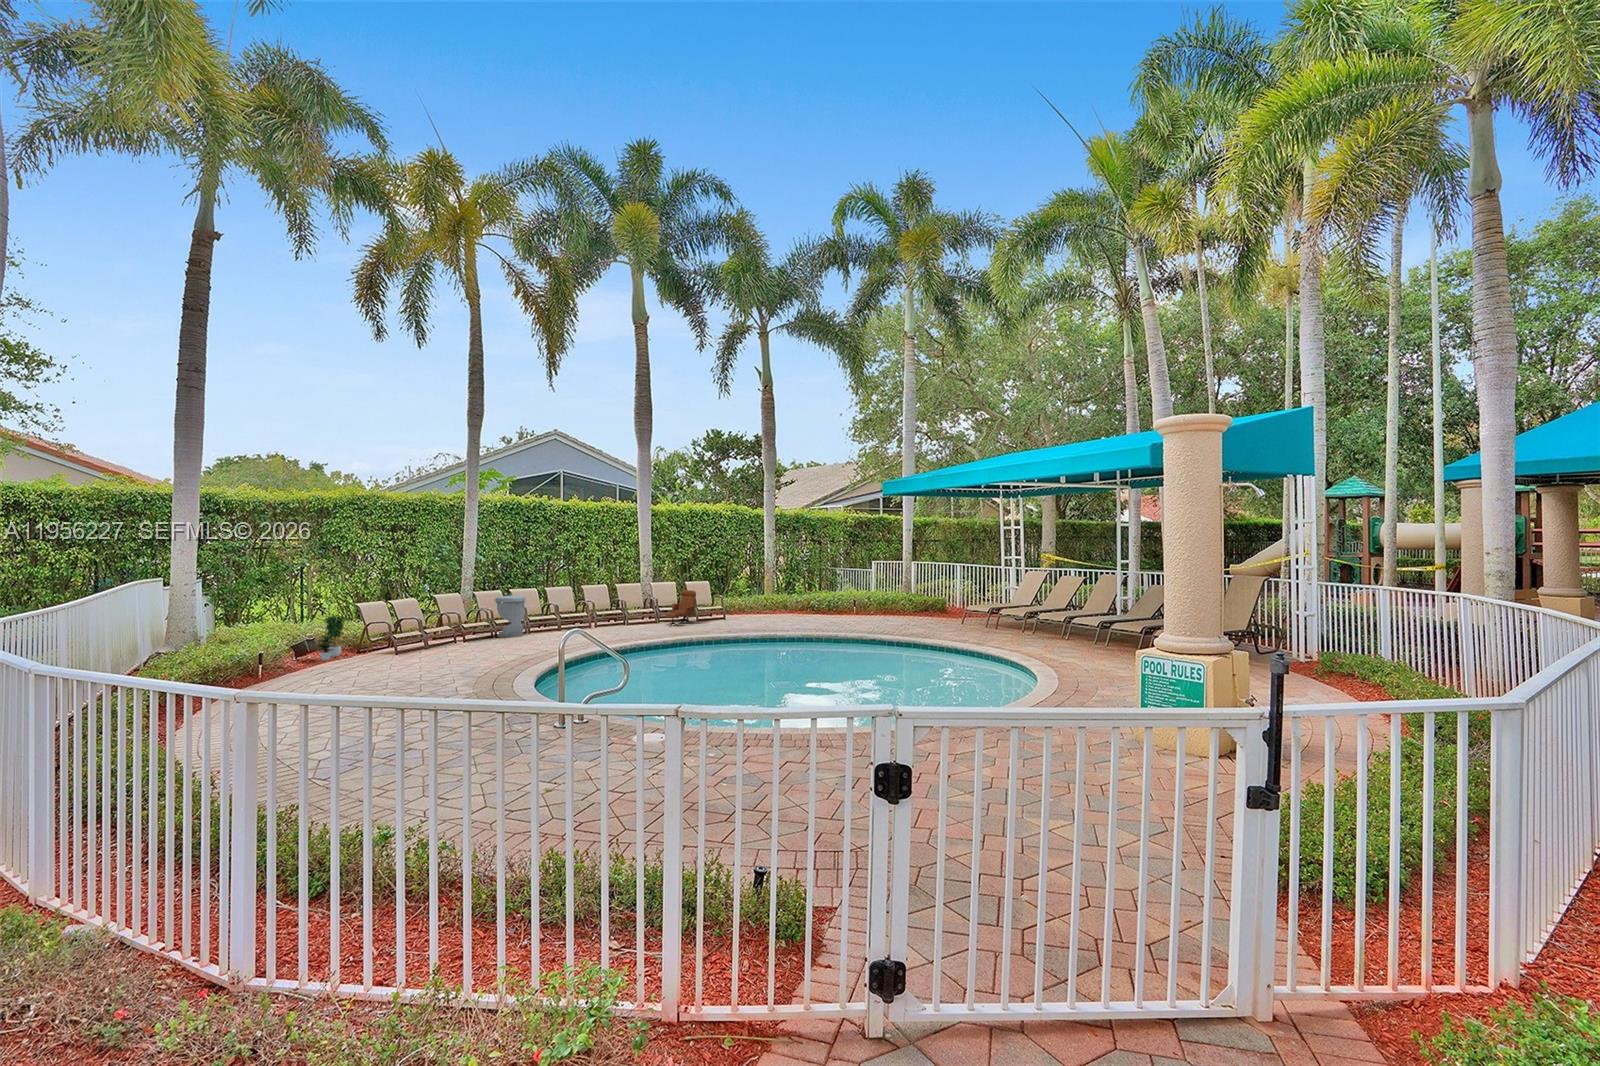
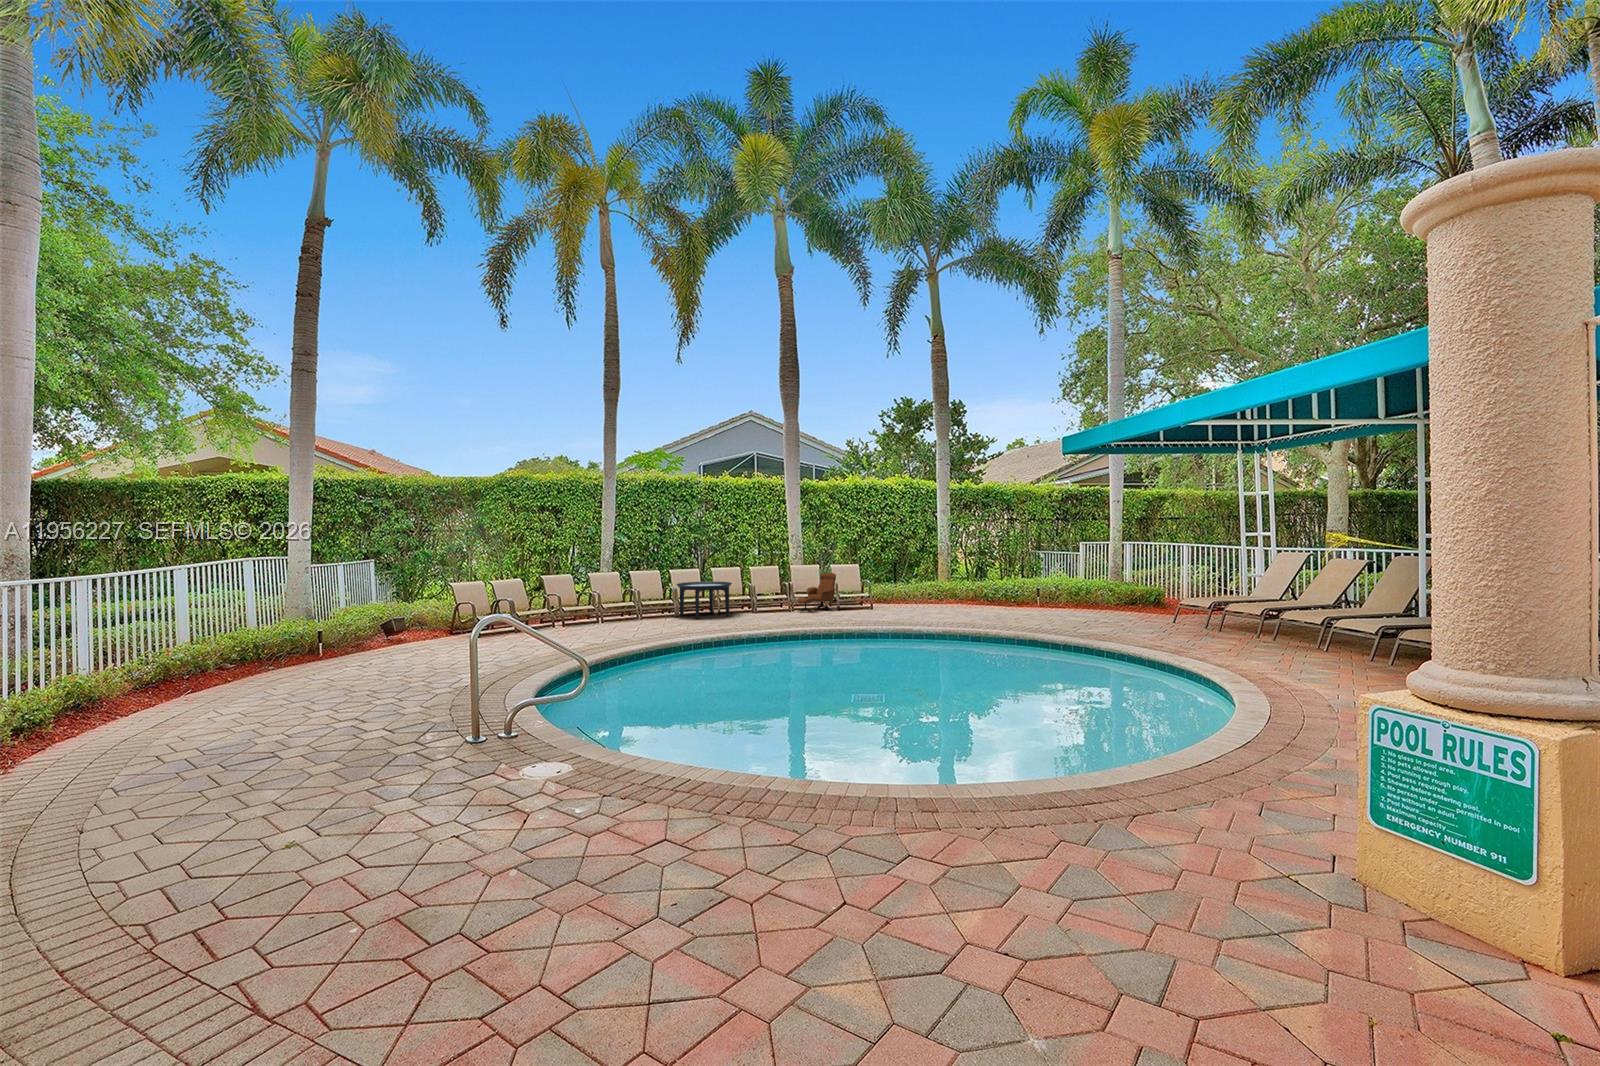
trash can: present [495,596,526,638] -> none [614,575,646,619]
round table: none [556,600,610,635] -> present [676,582,732,619]
potted plant: present [315,614,345,660] -> none [419,588,456,636]

